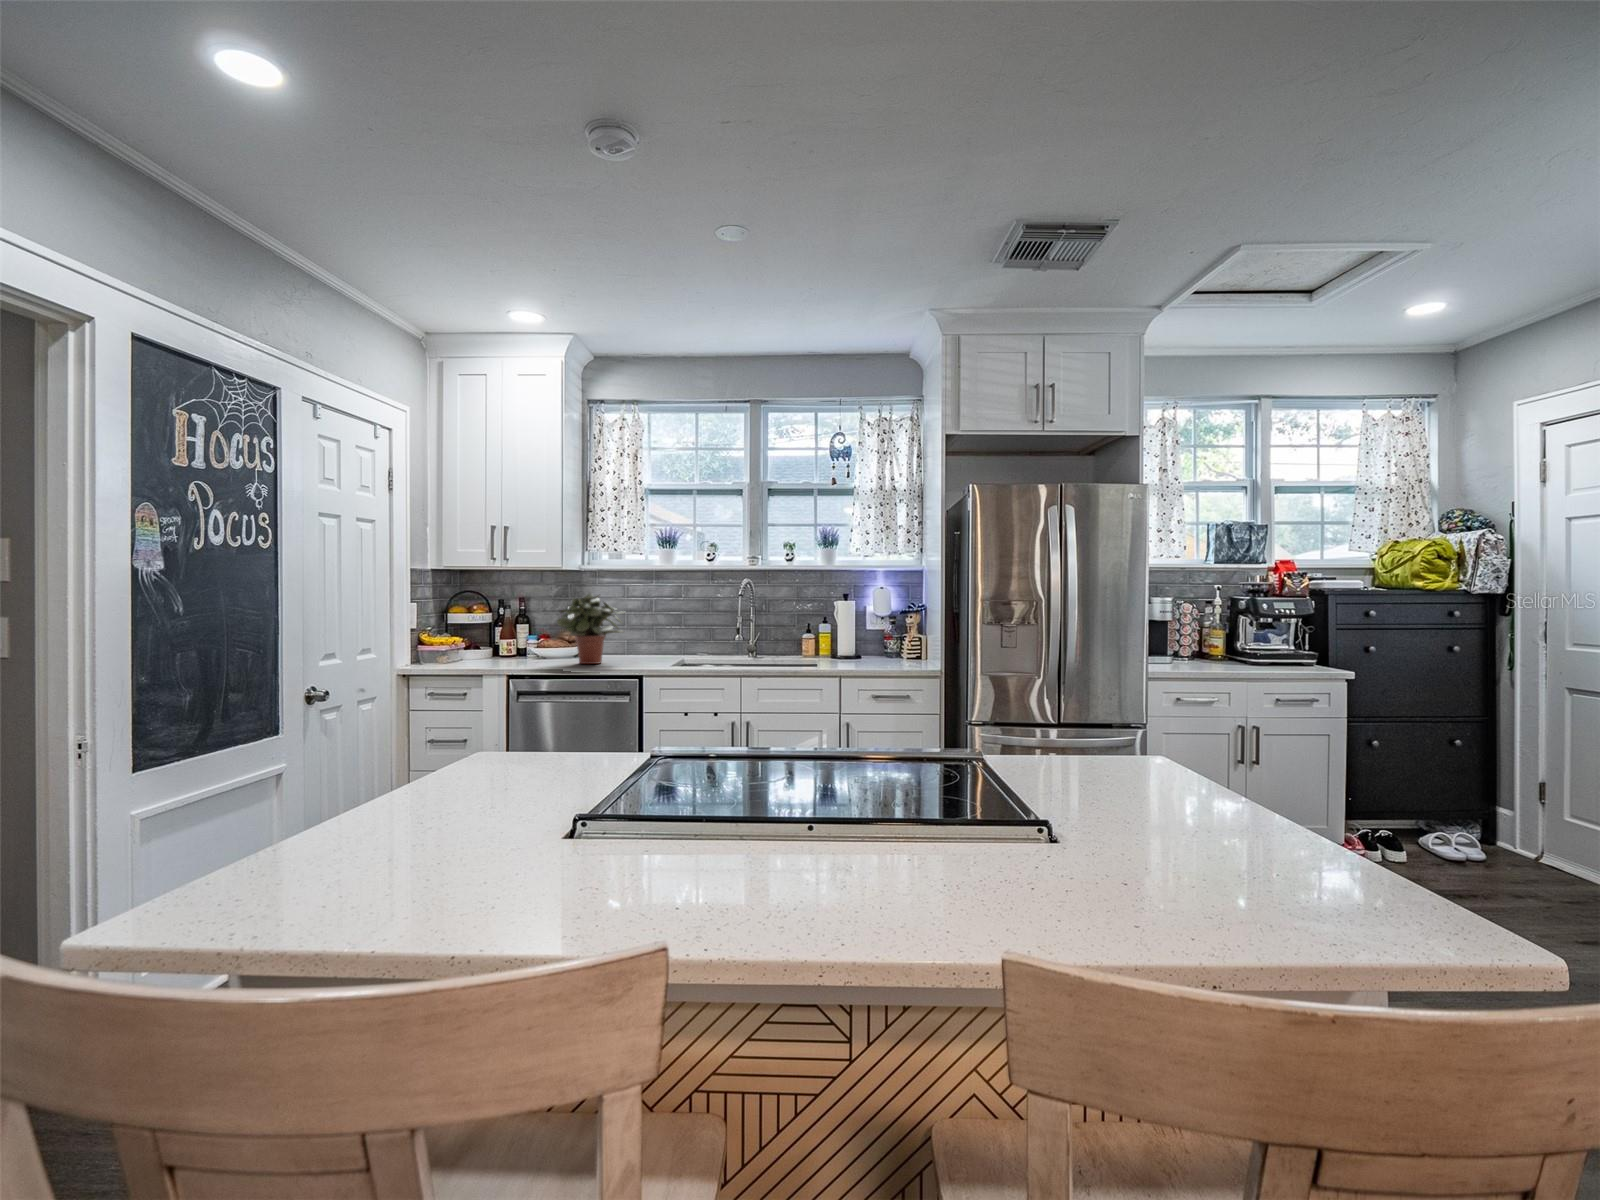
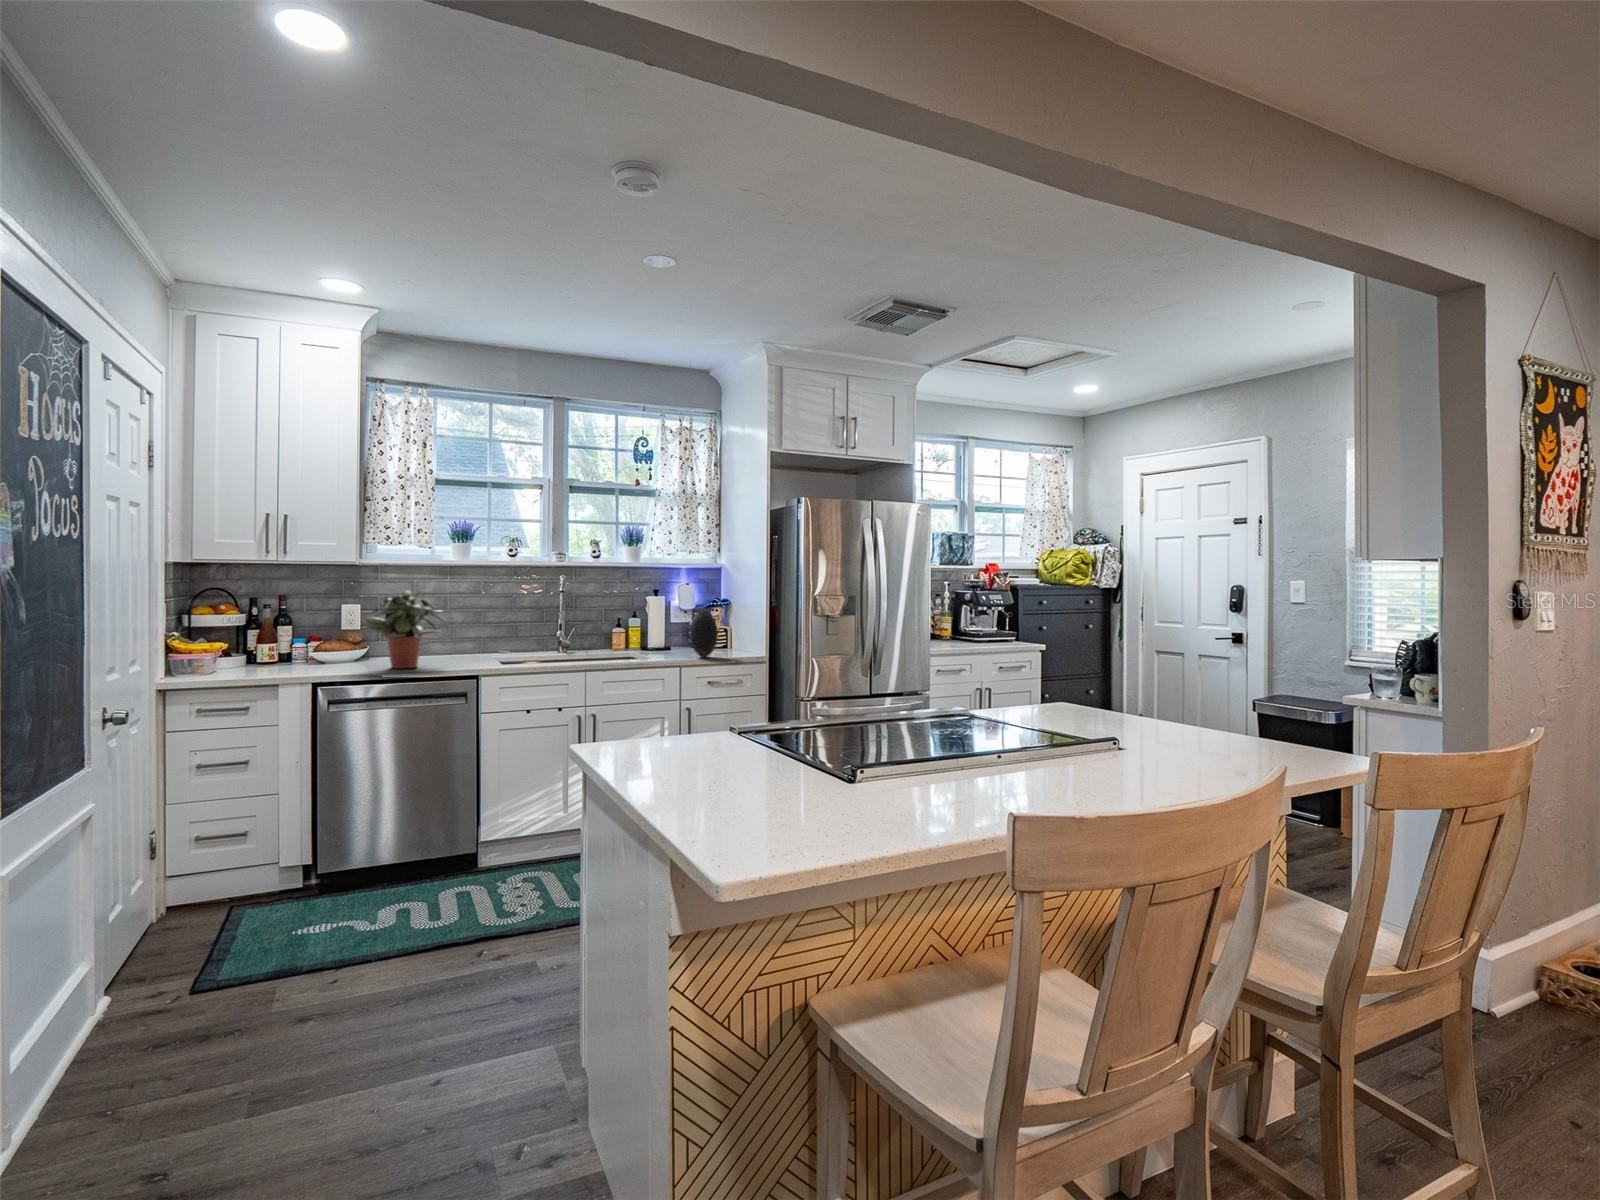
vase: none [864,615,894,666] -> present [690,610,718,657]

